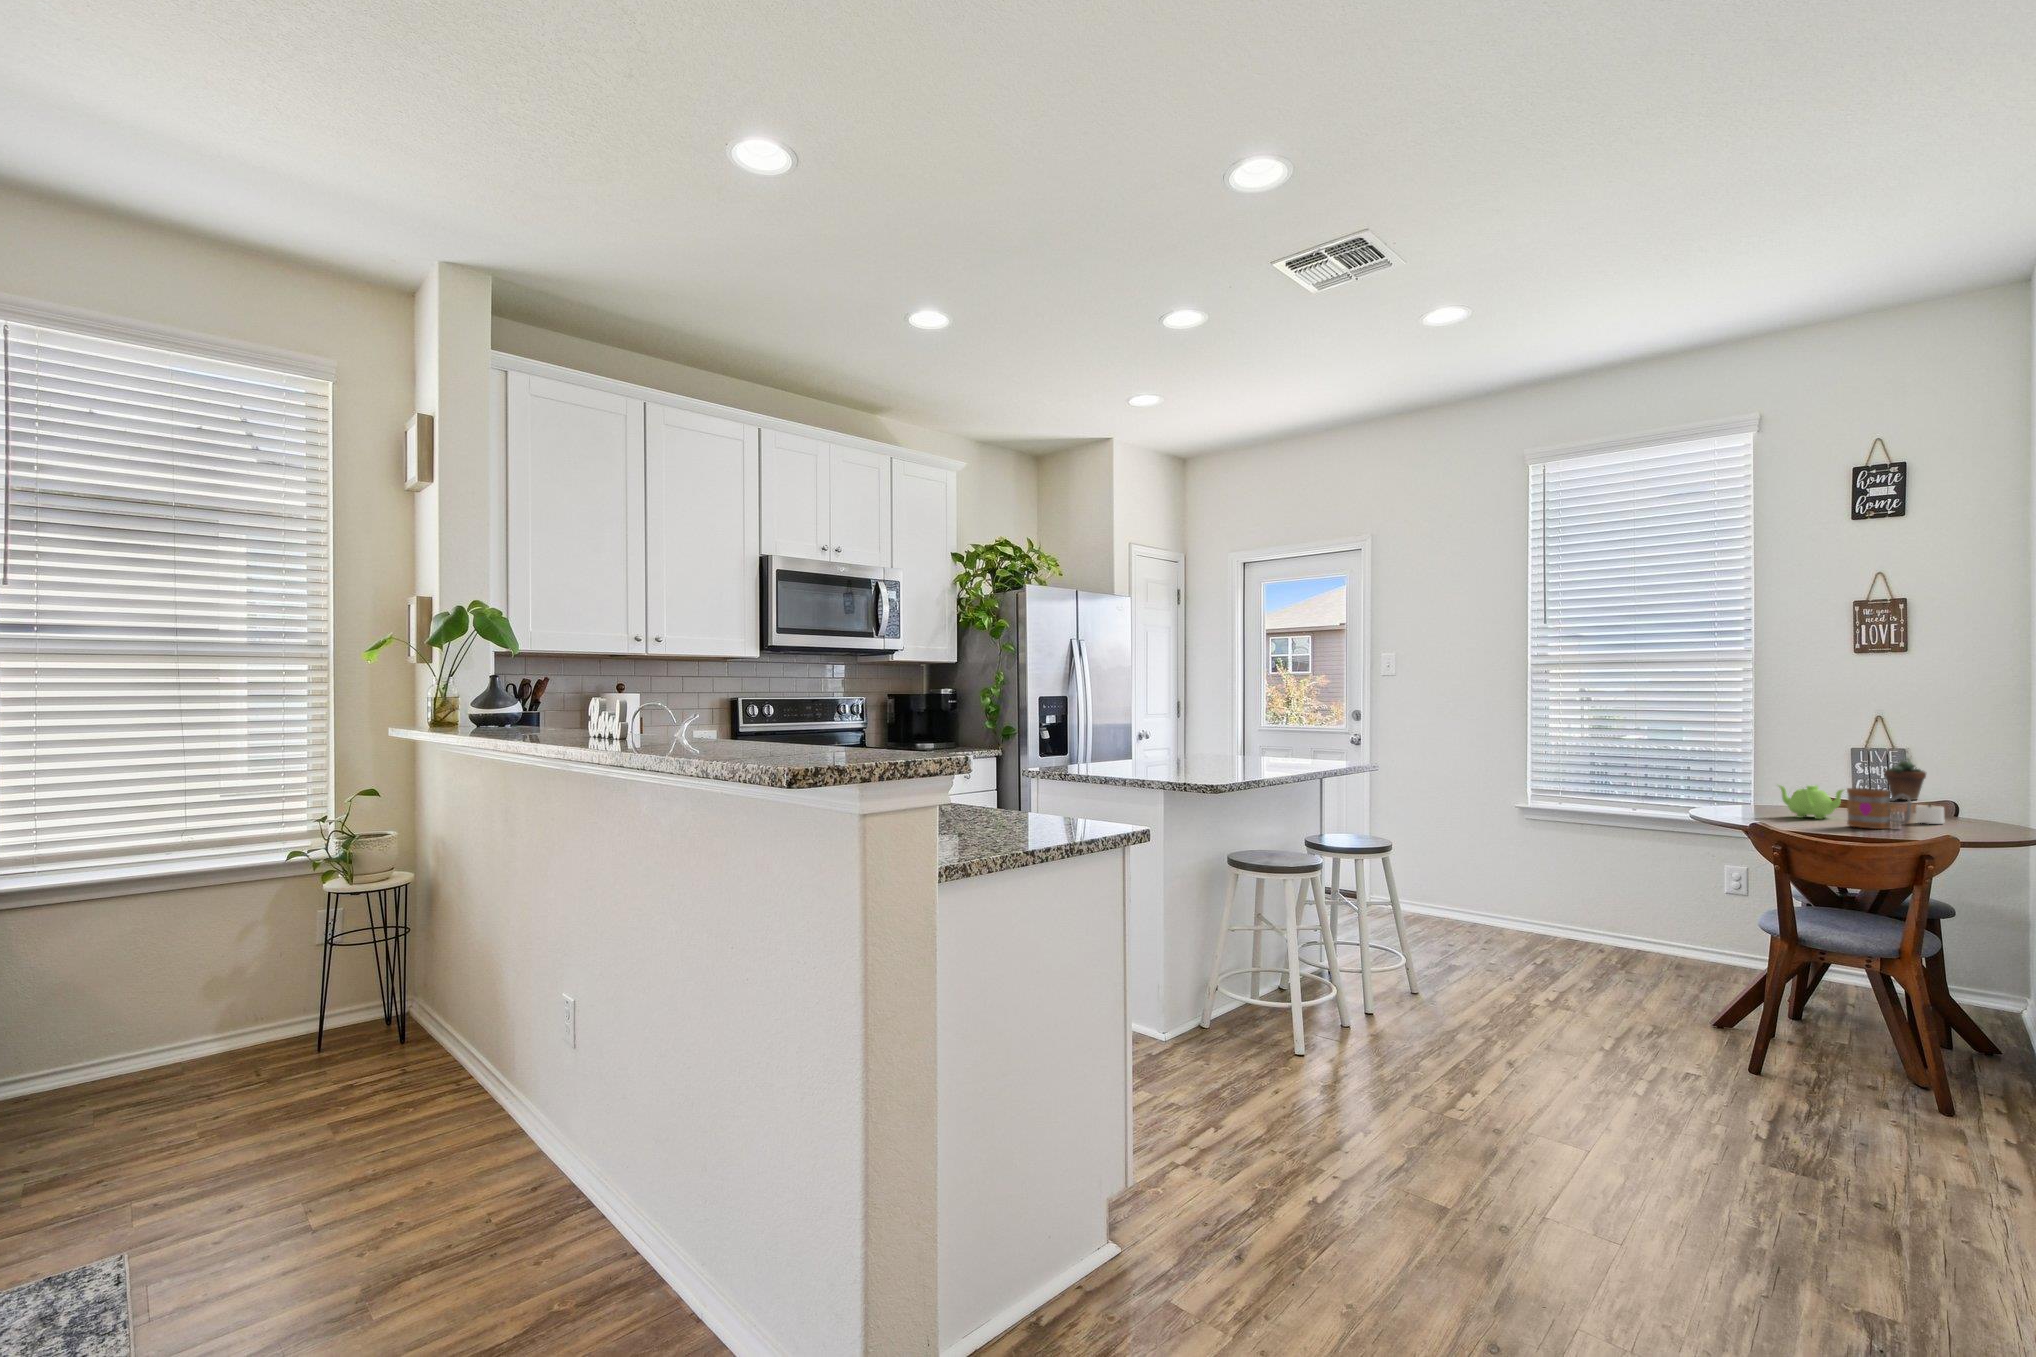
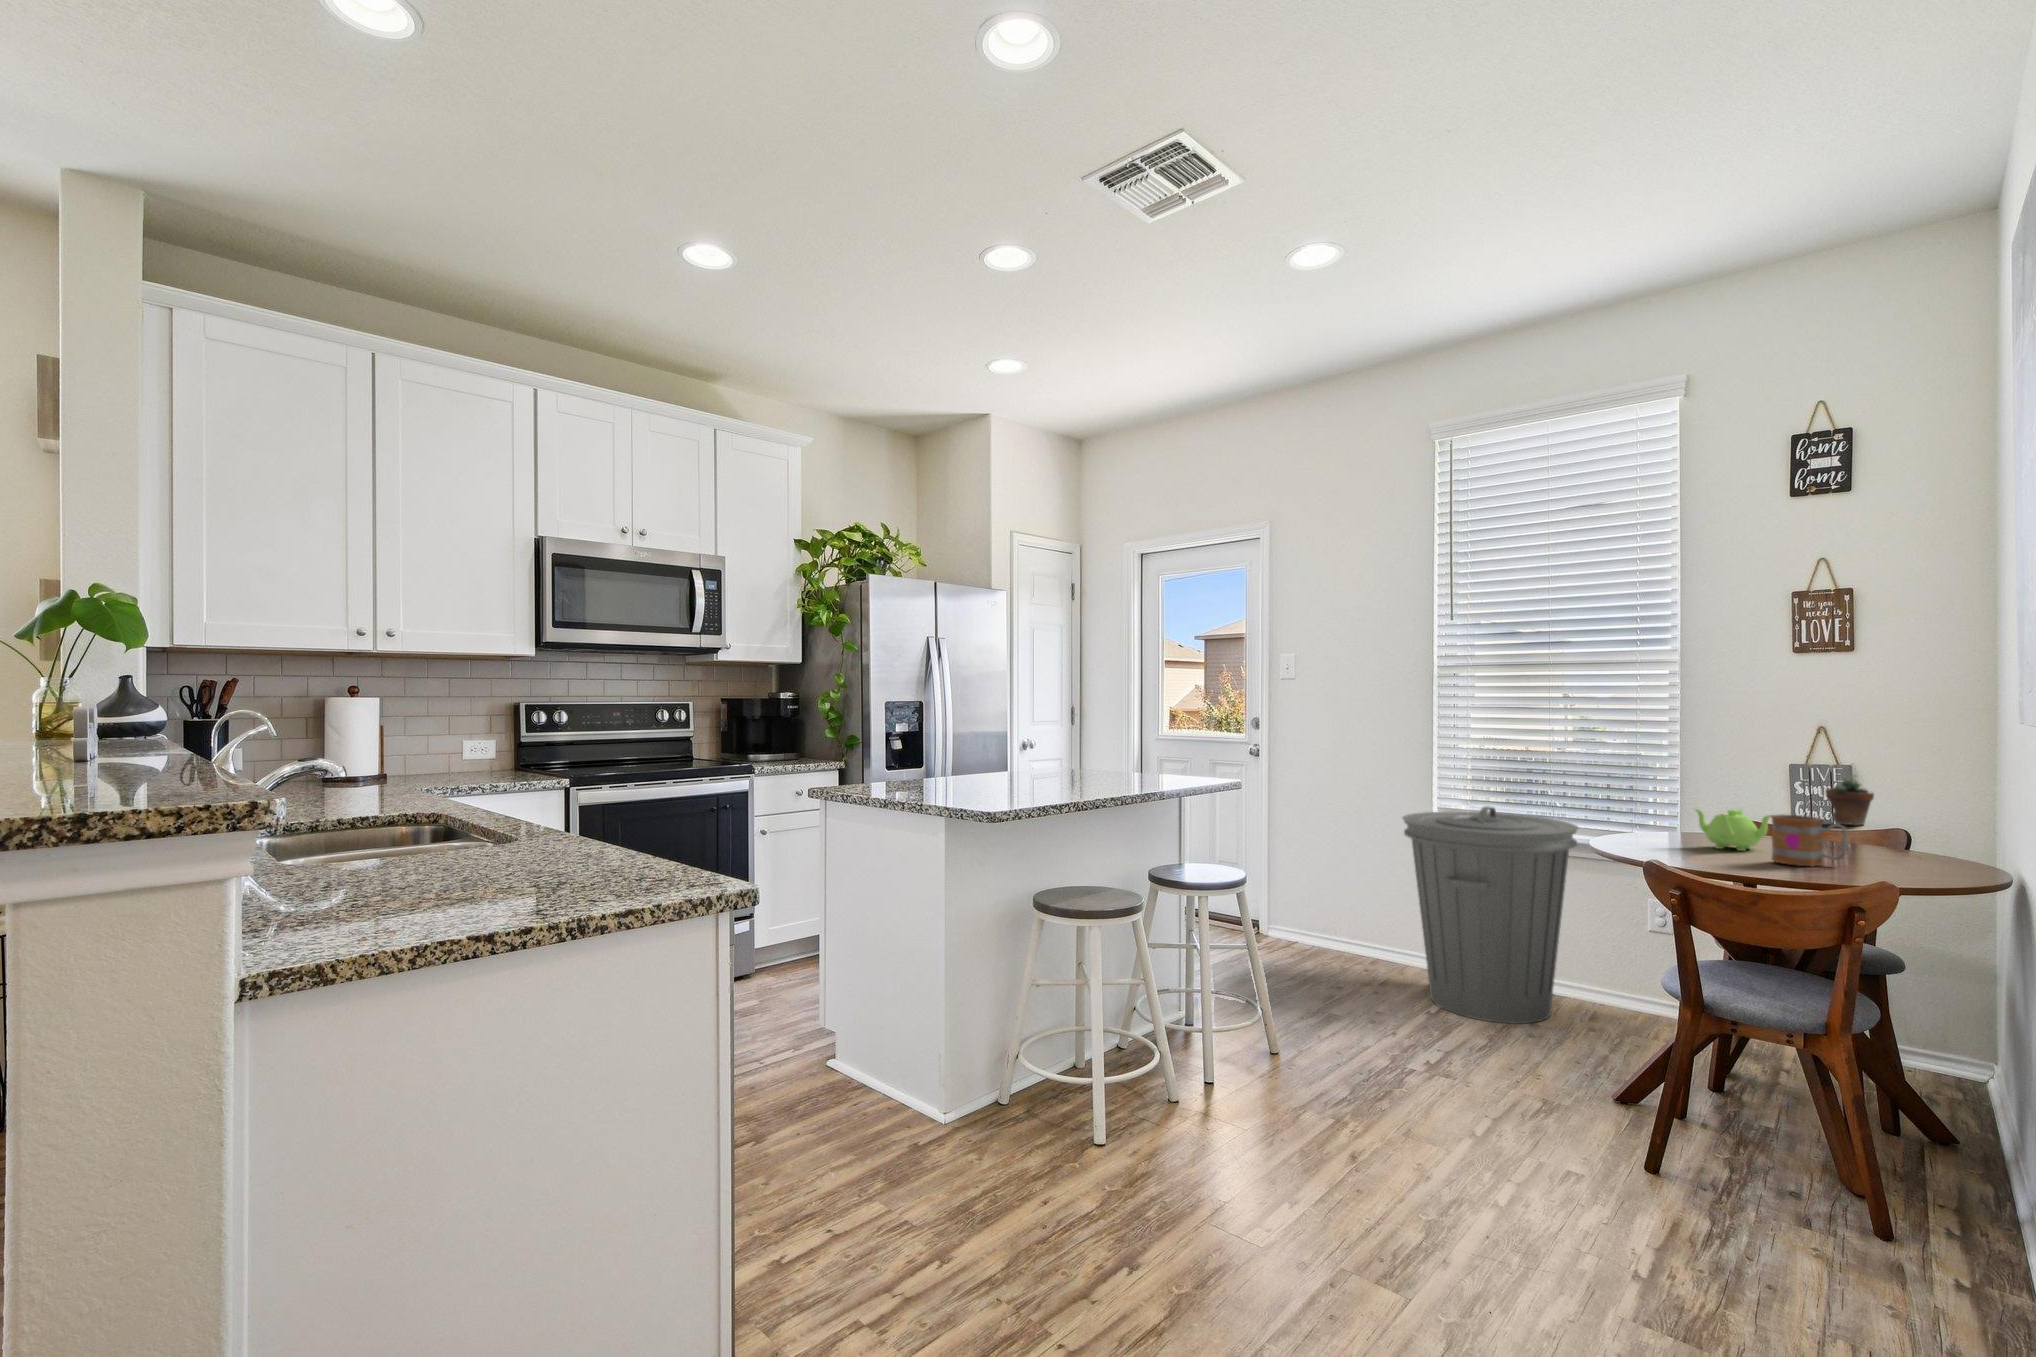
trash can: none [1509,787,1669,972] -> present [1402,806,1579,1024]
candle: present [1916,805,1944,824] -> none [1855,835,1904,863]

